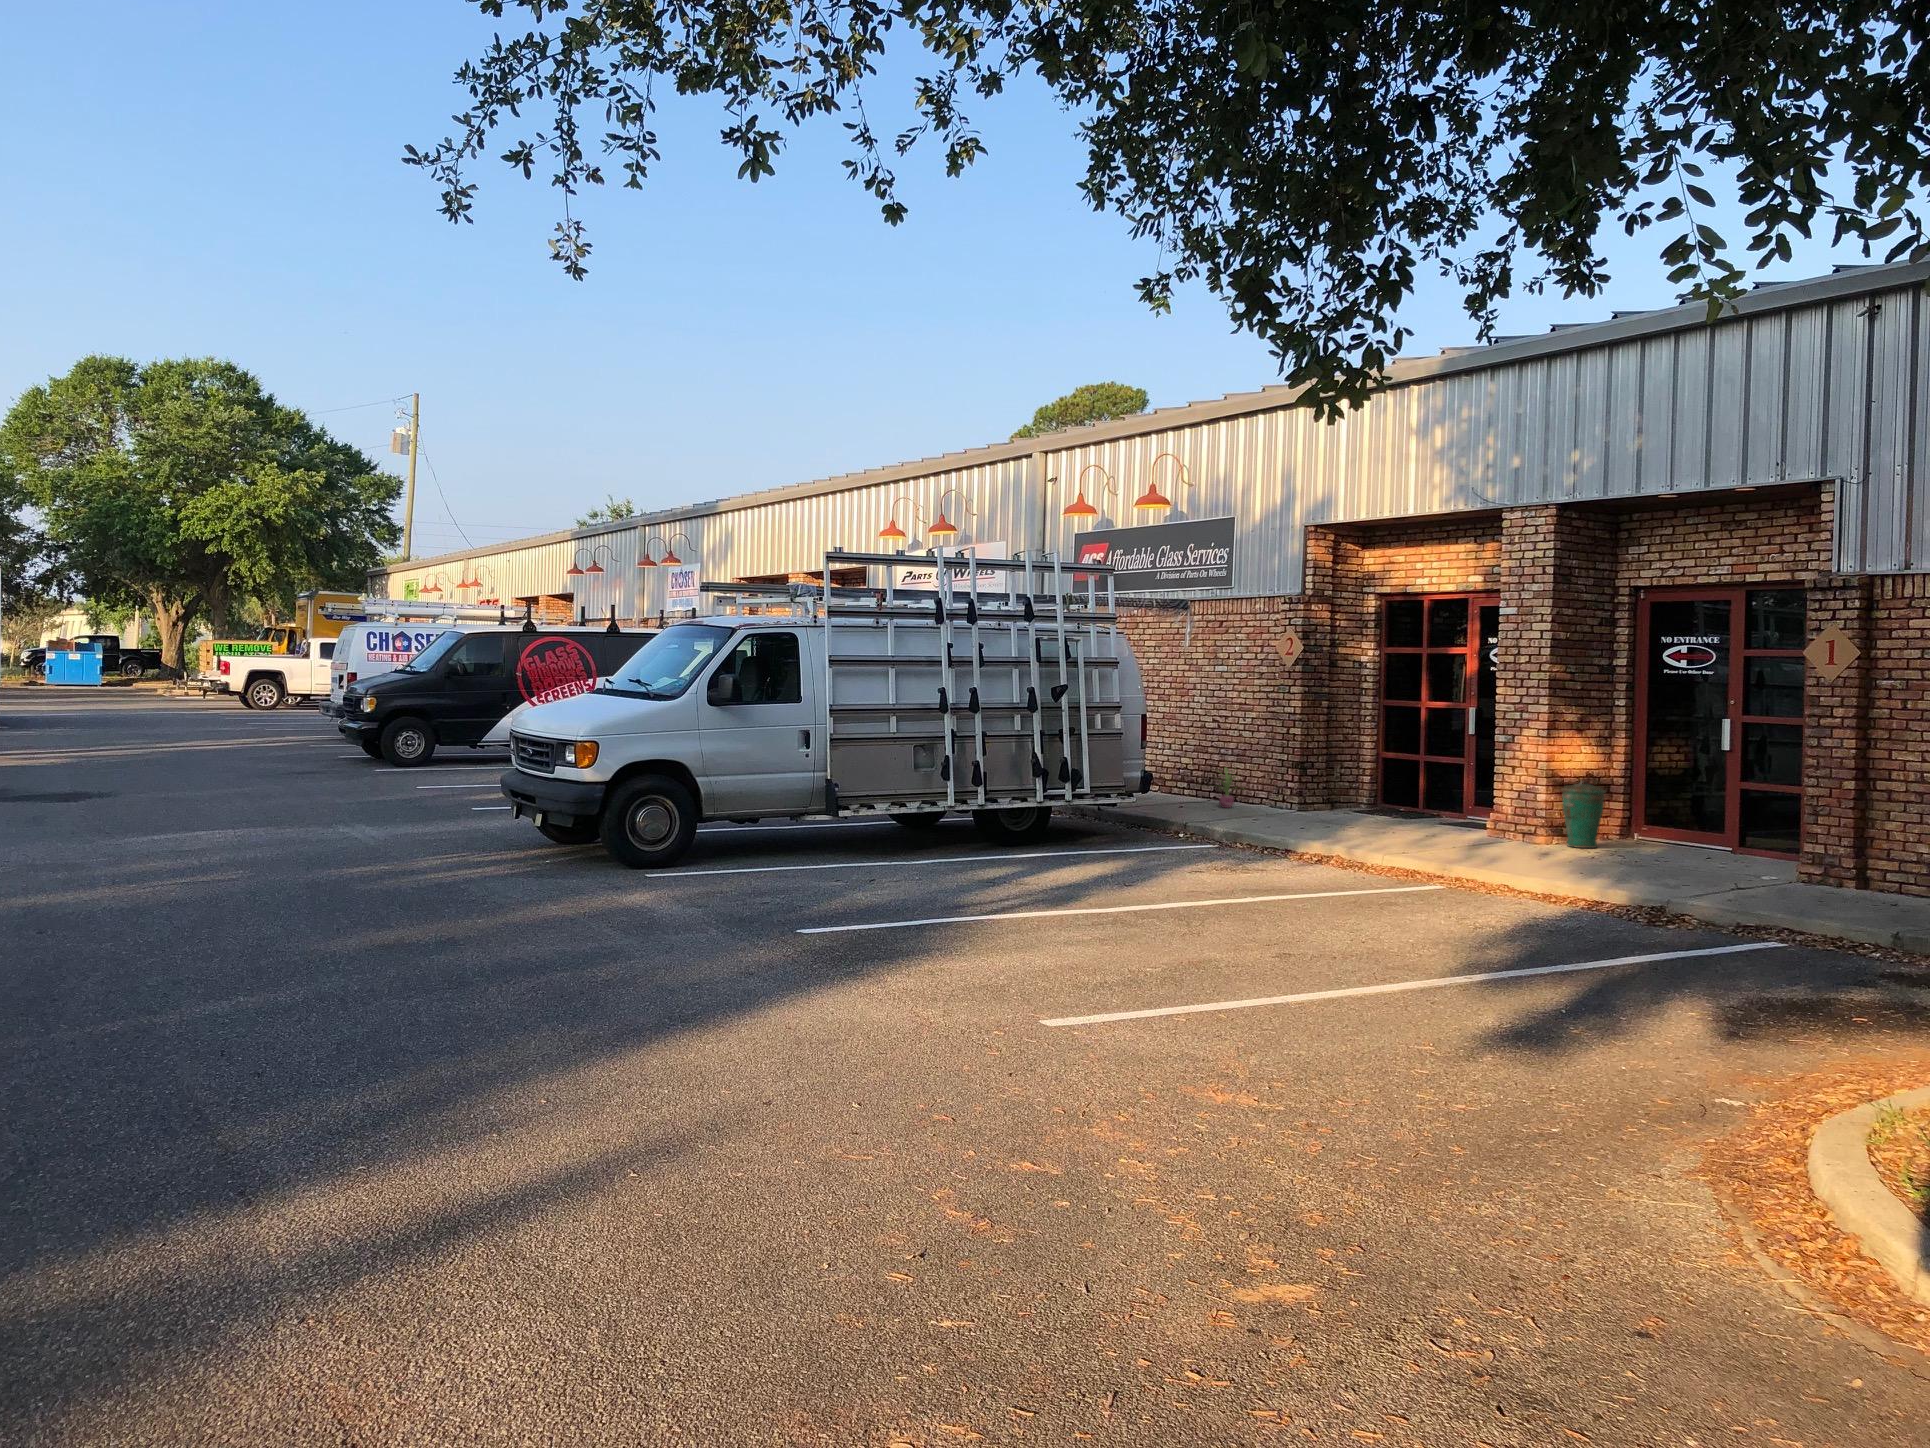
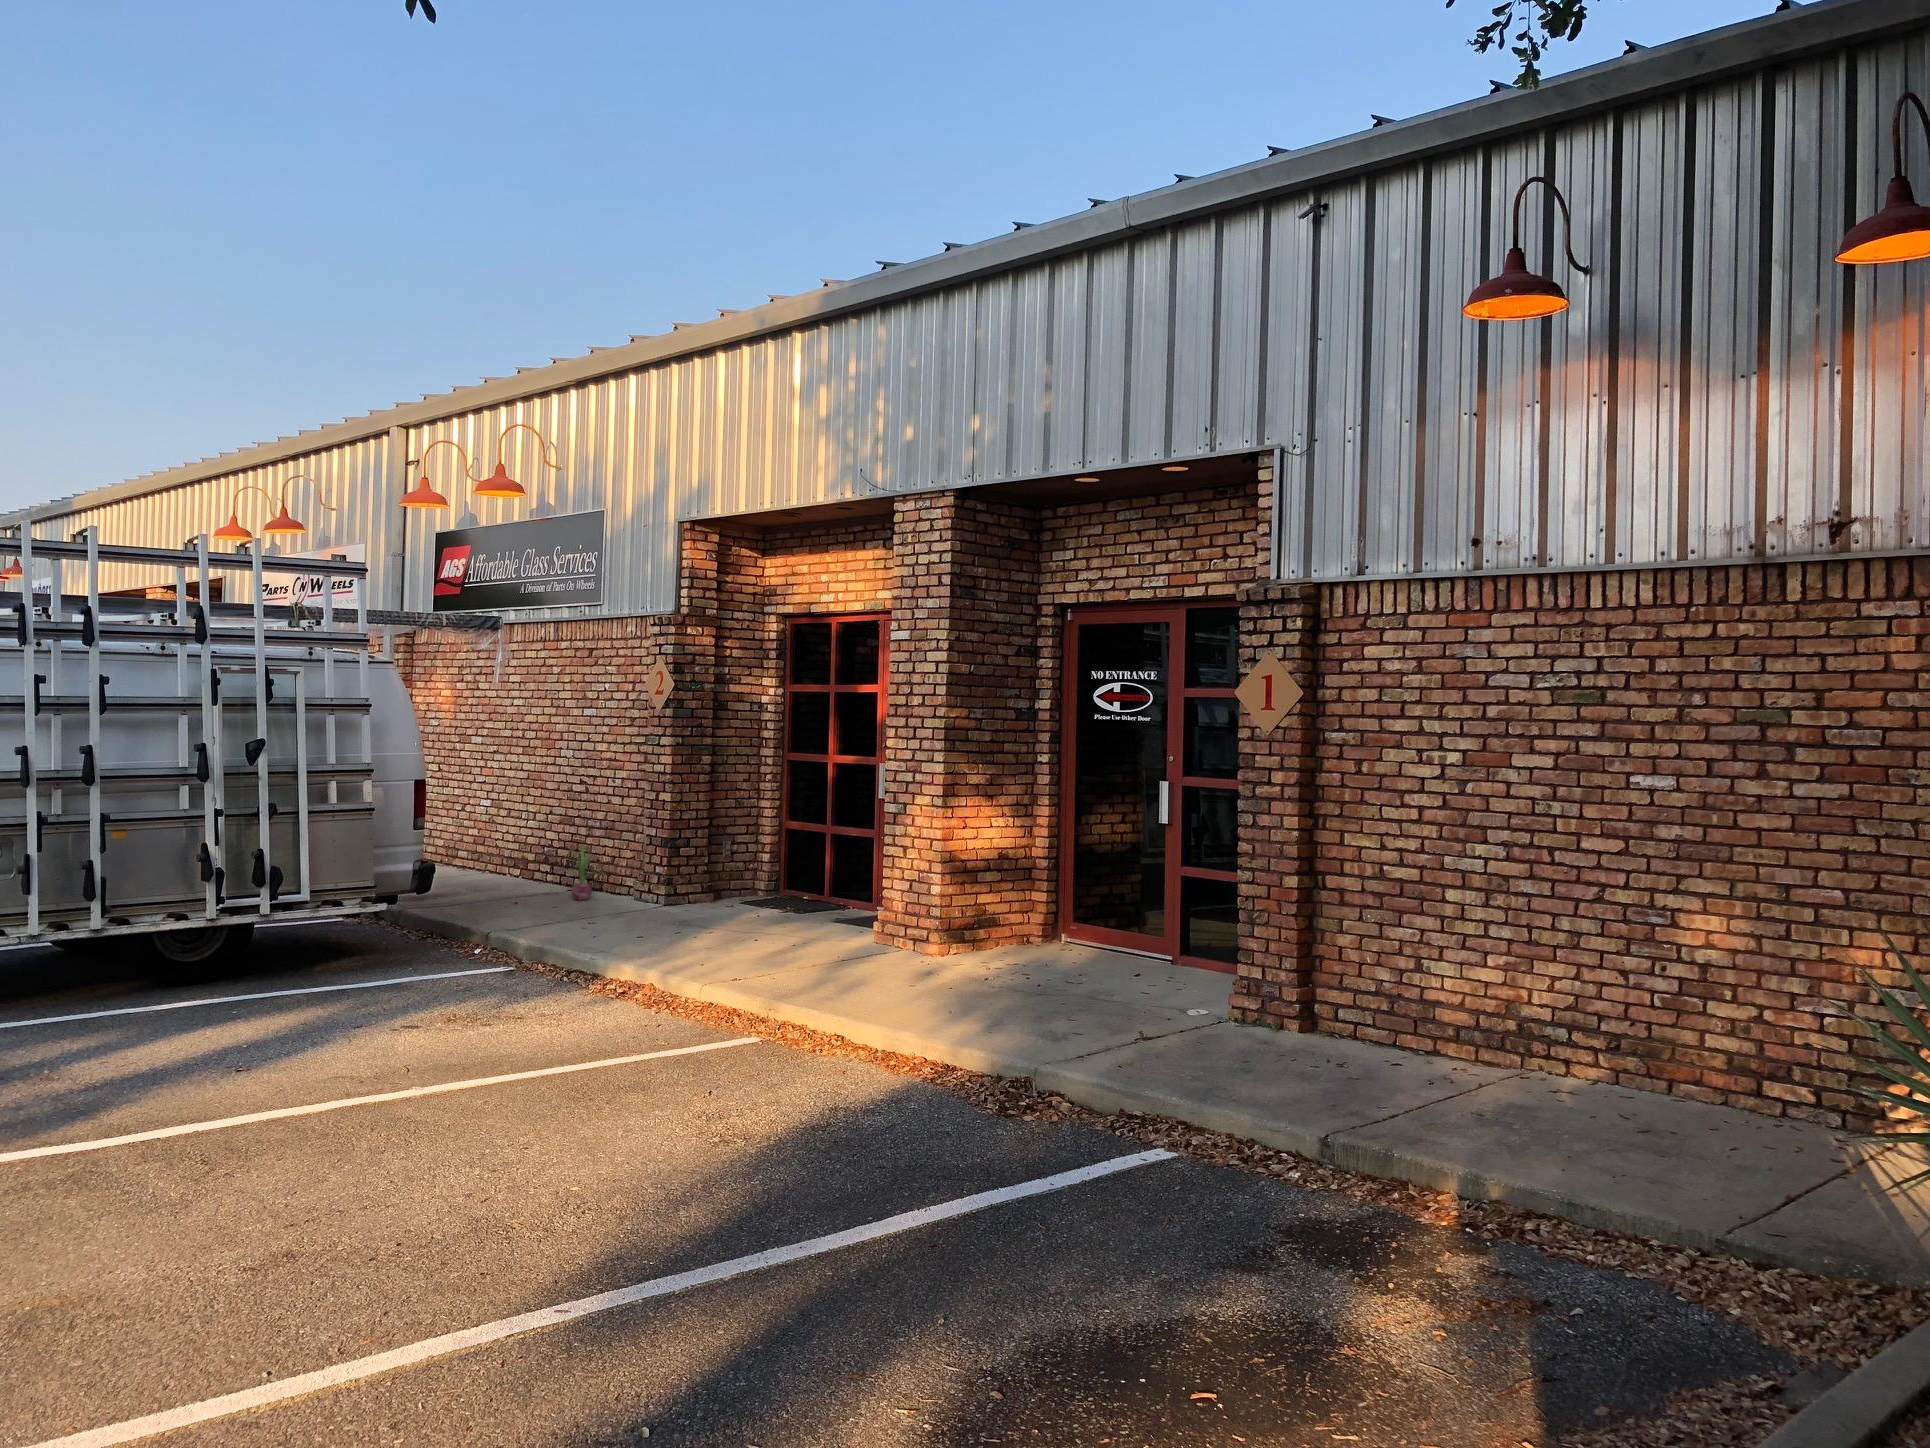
trash can: present [1561,782,1606,848] -> none [959,868,1016,962]

